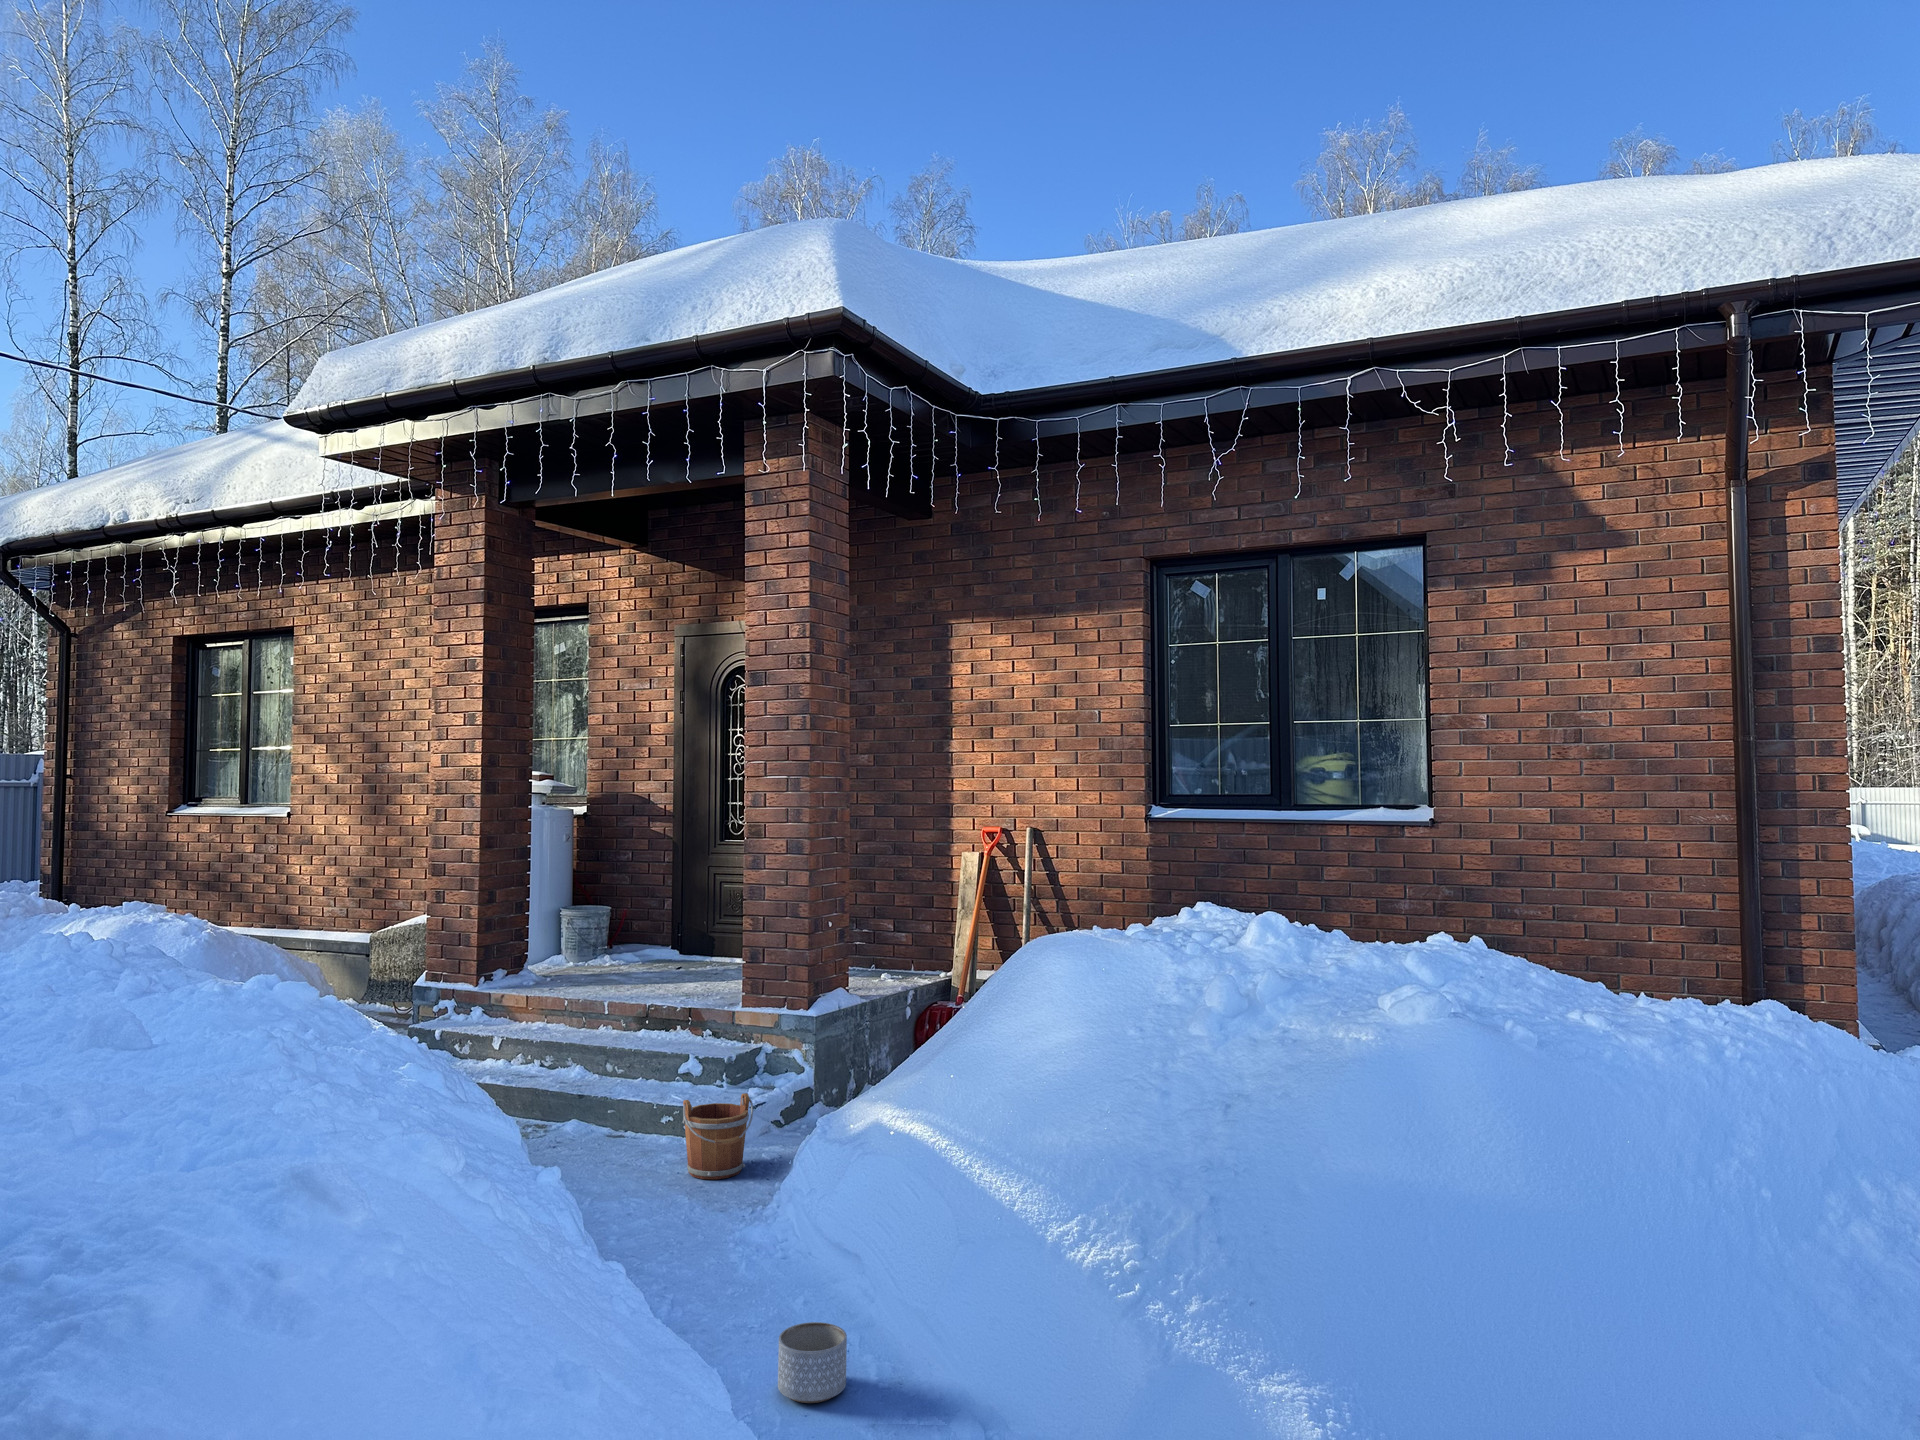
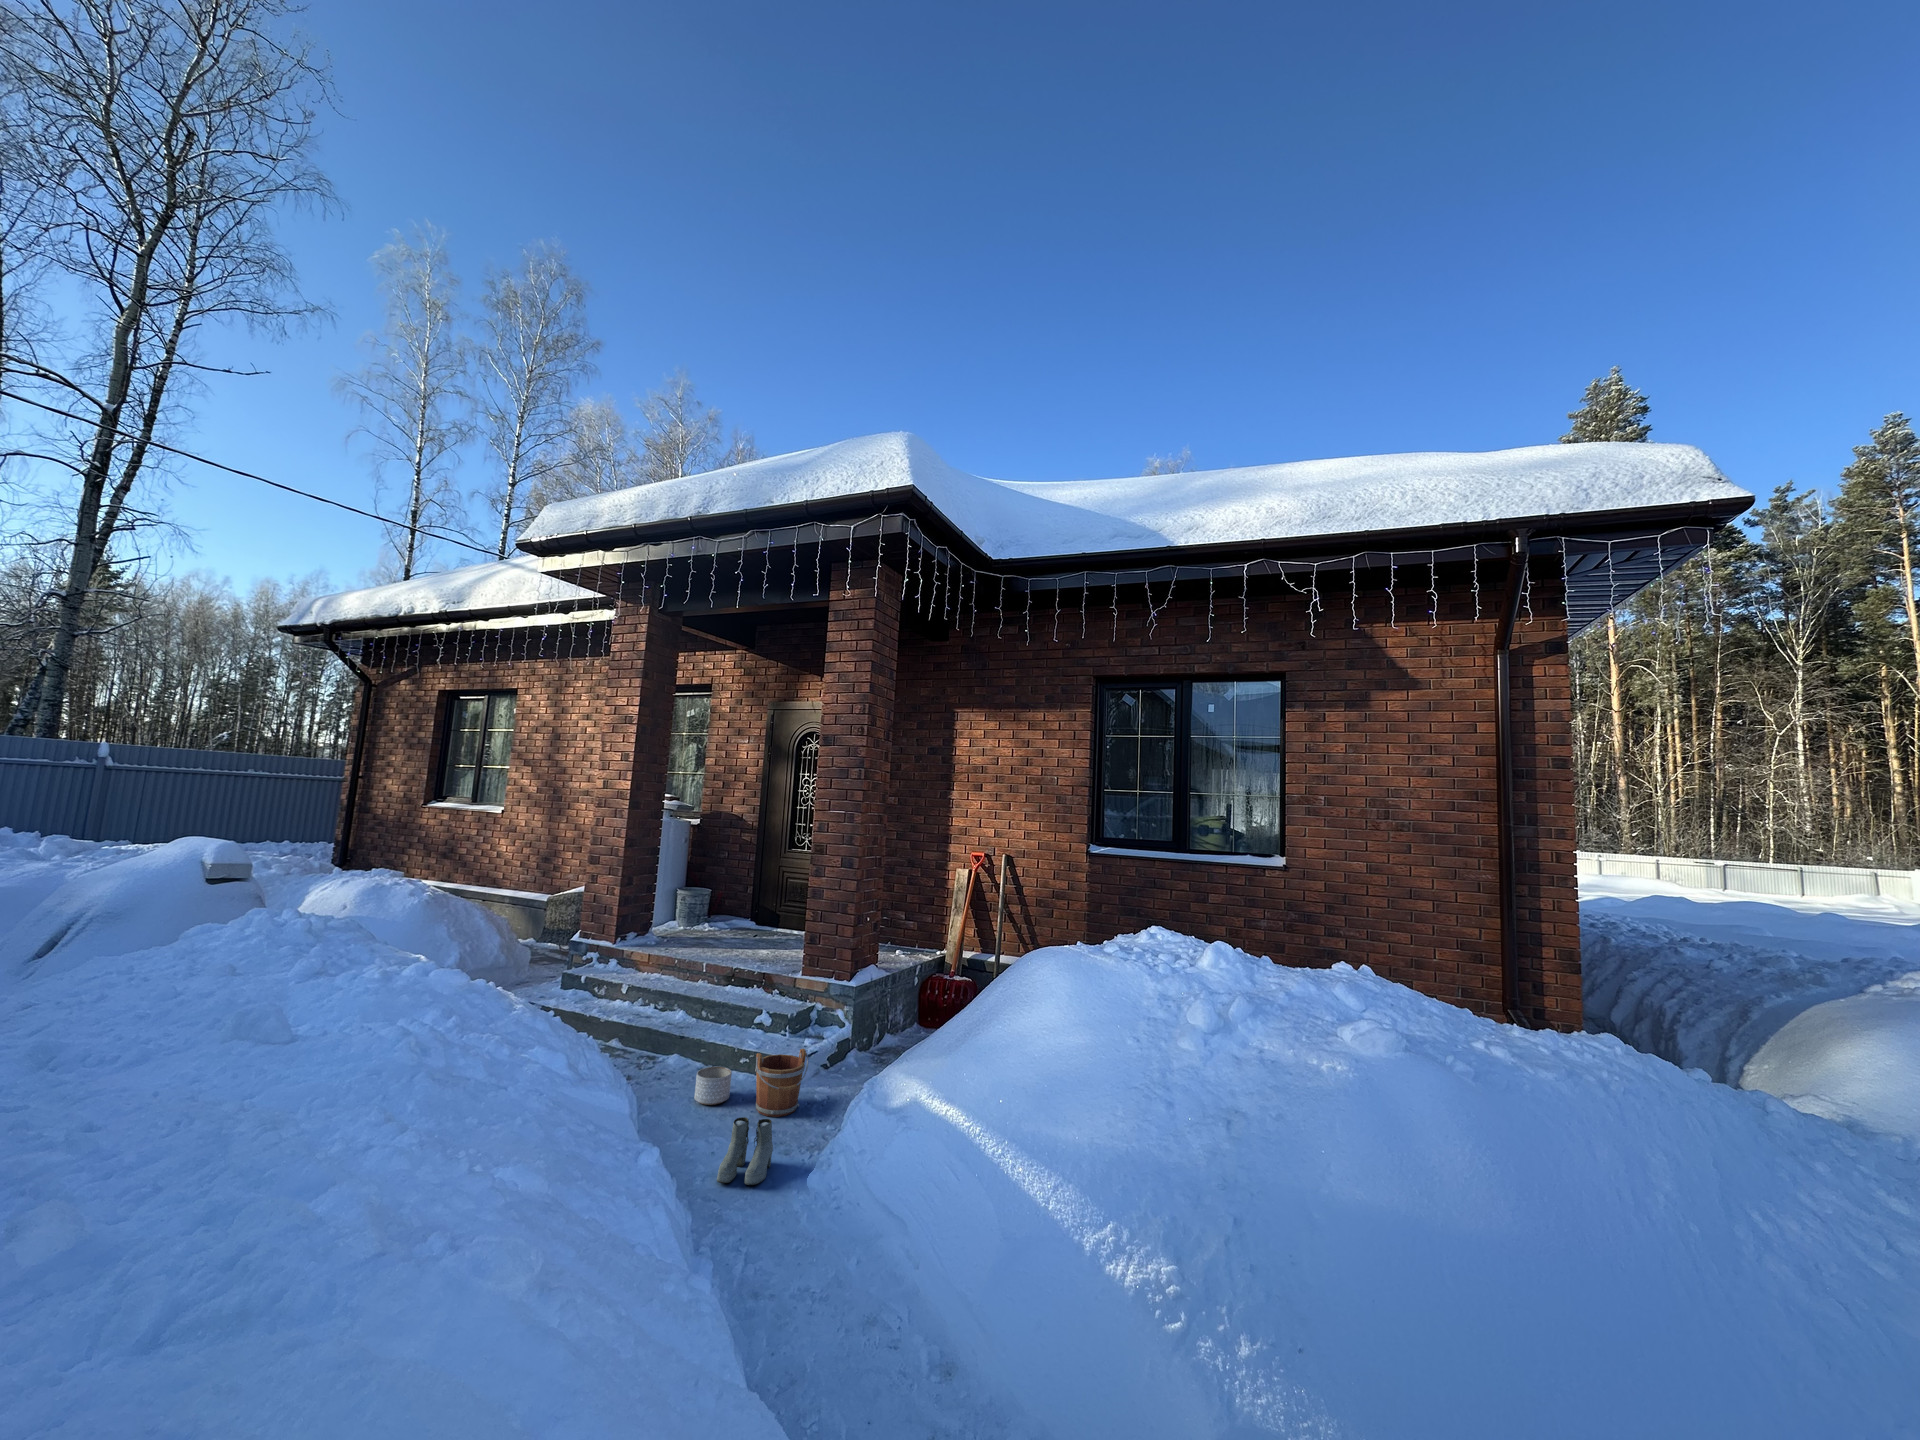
boots: none [642,1169,711,1246] -> present [717,1117,773,1185]
planter: present [778,1322,847,1403] -> present [694,1066,732,1105]

